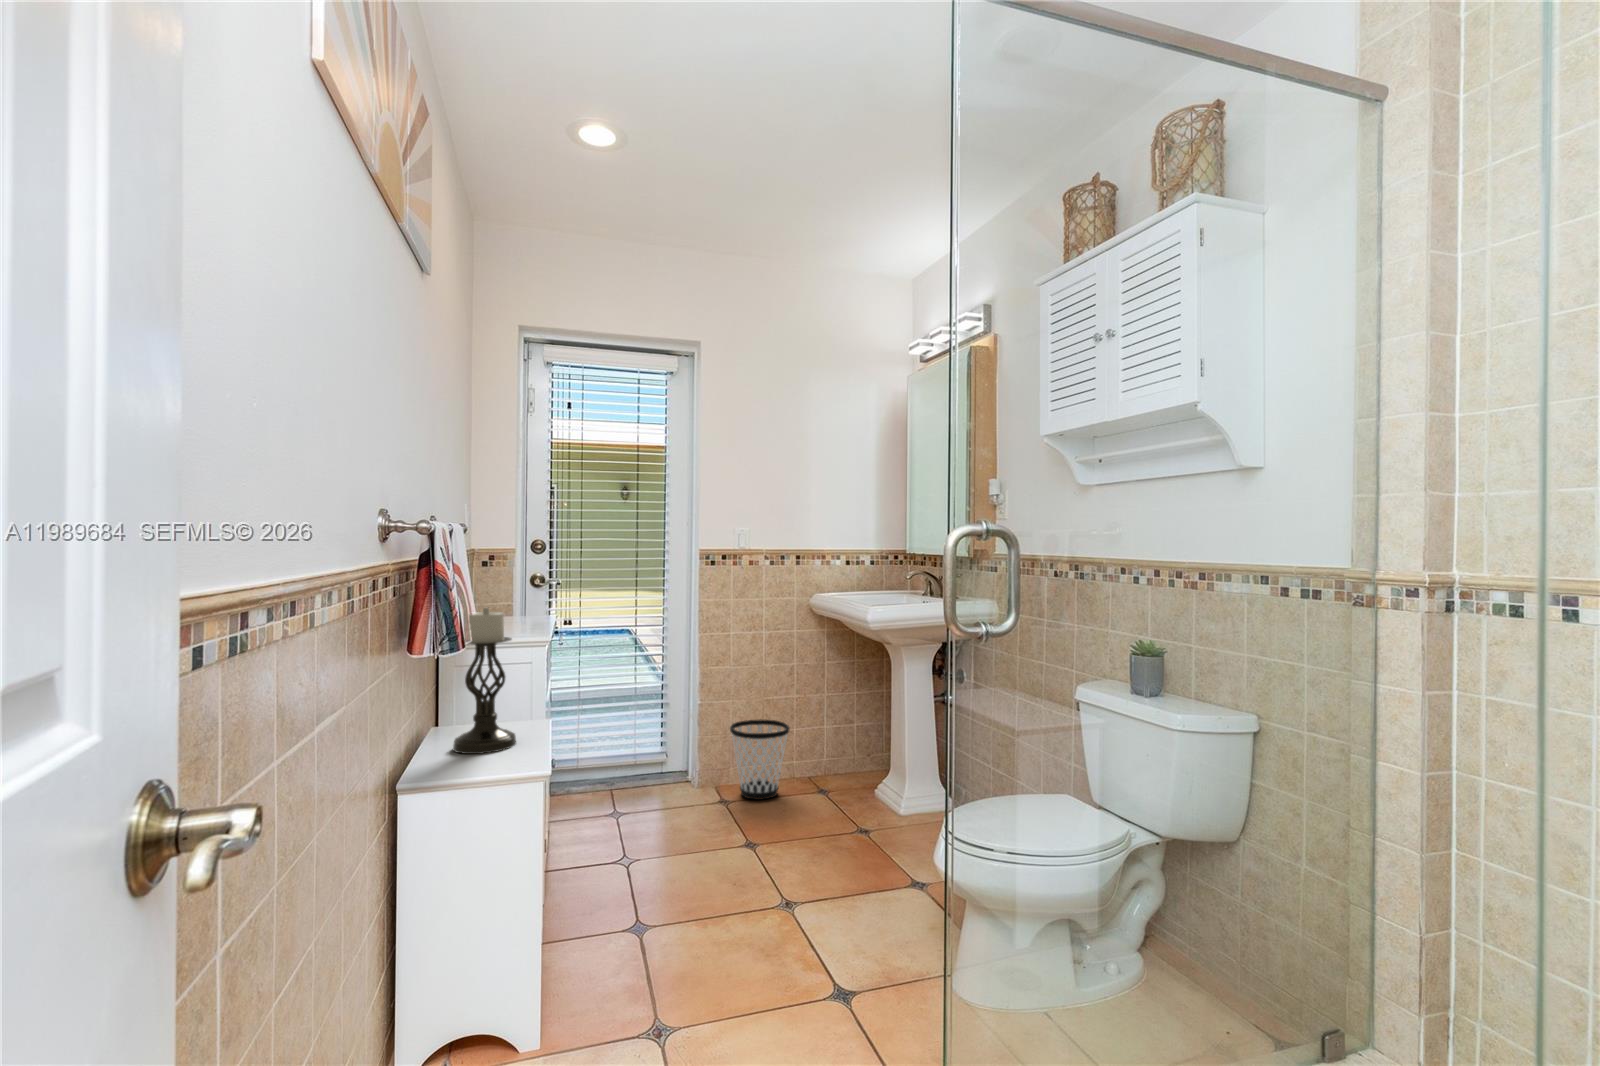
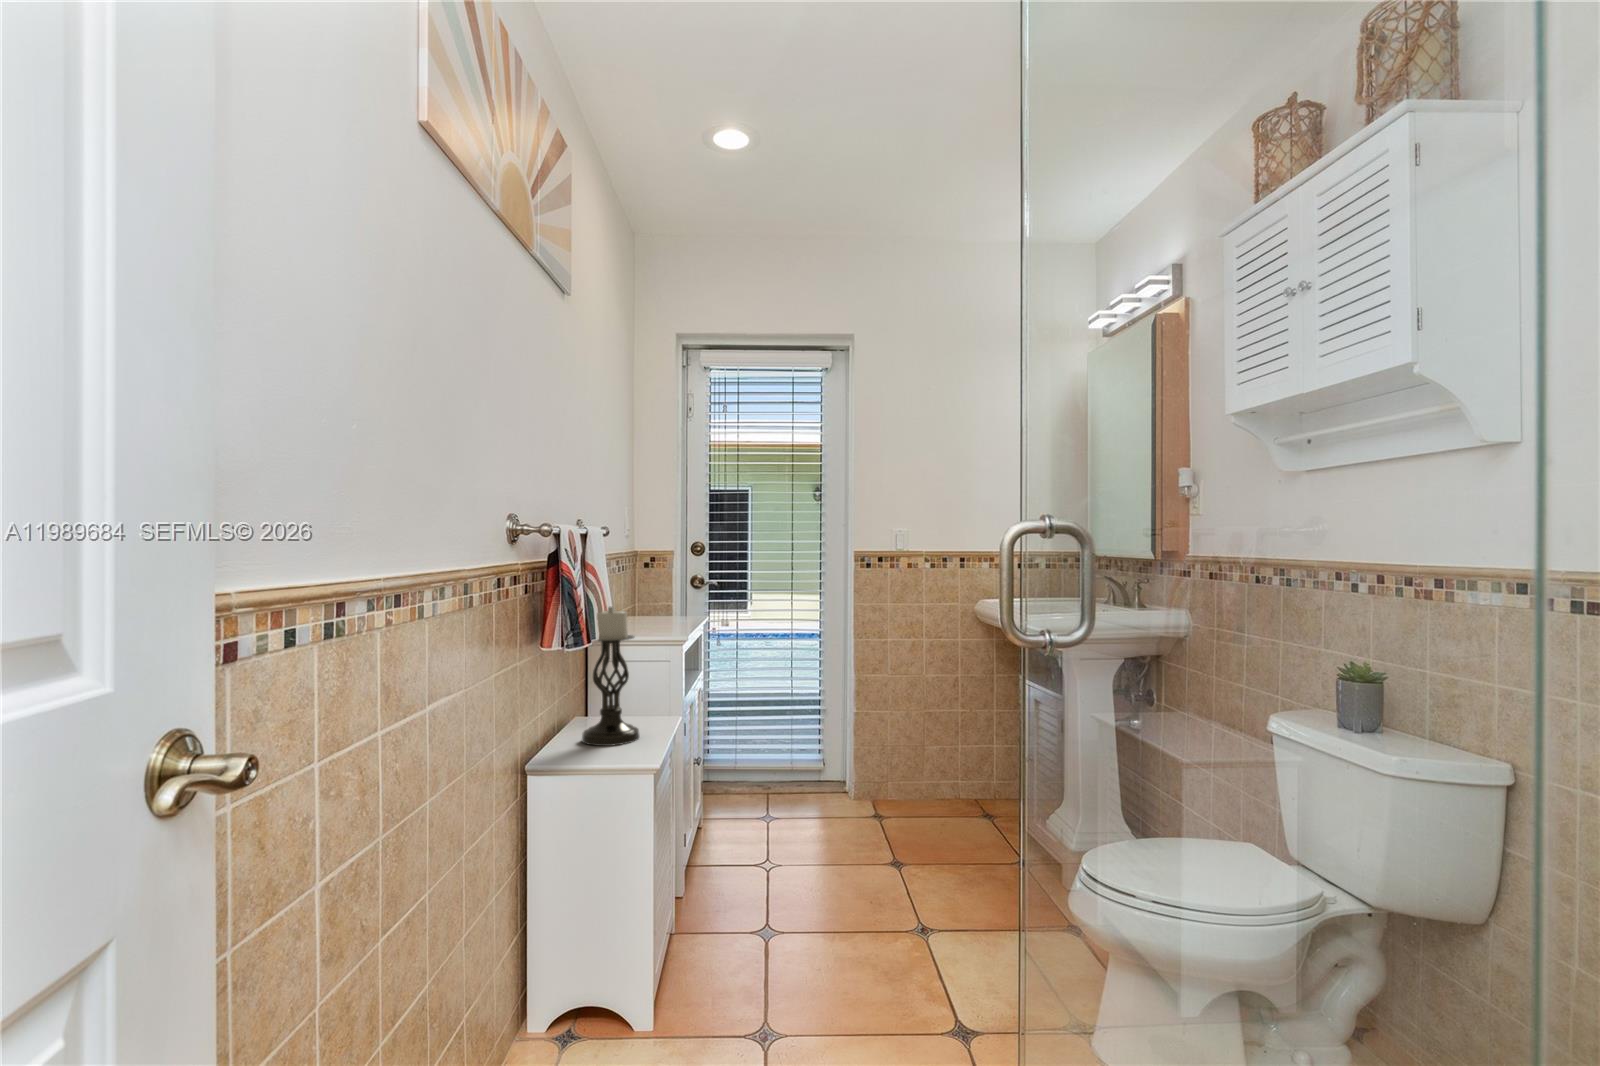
wastebasket: present [730,720,789,799] -> none [886,734,951,819]

